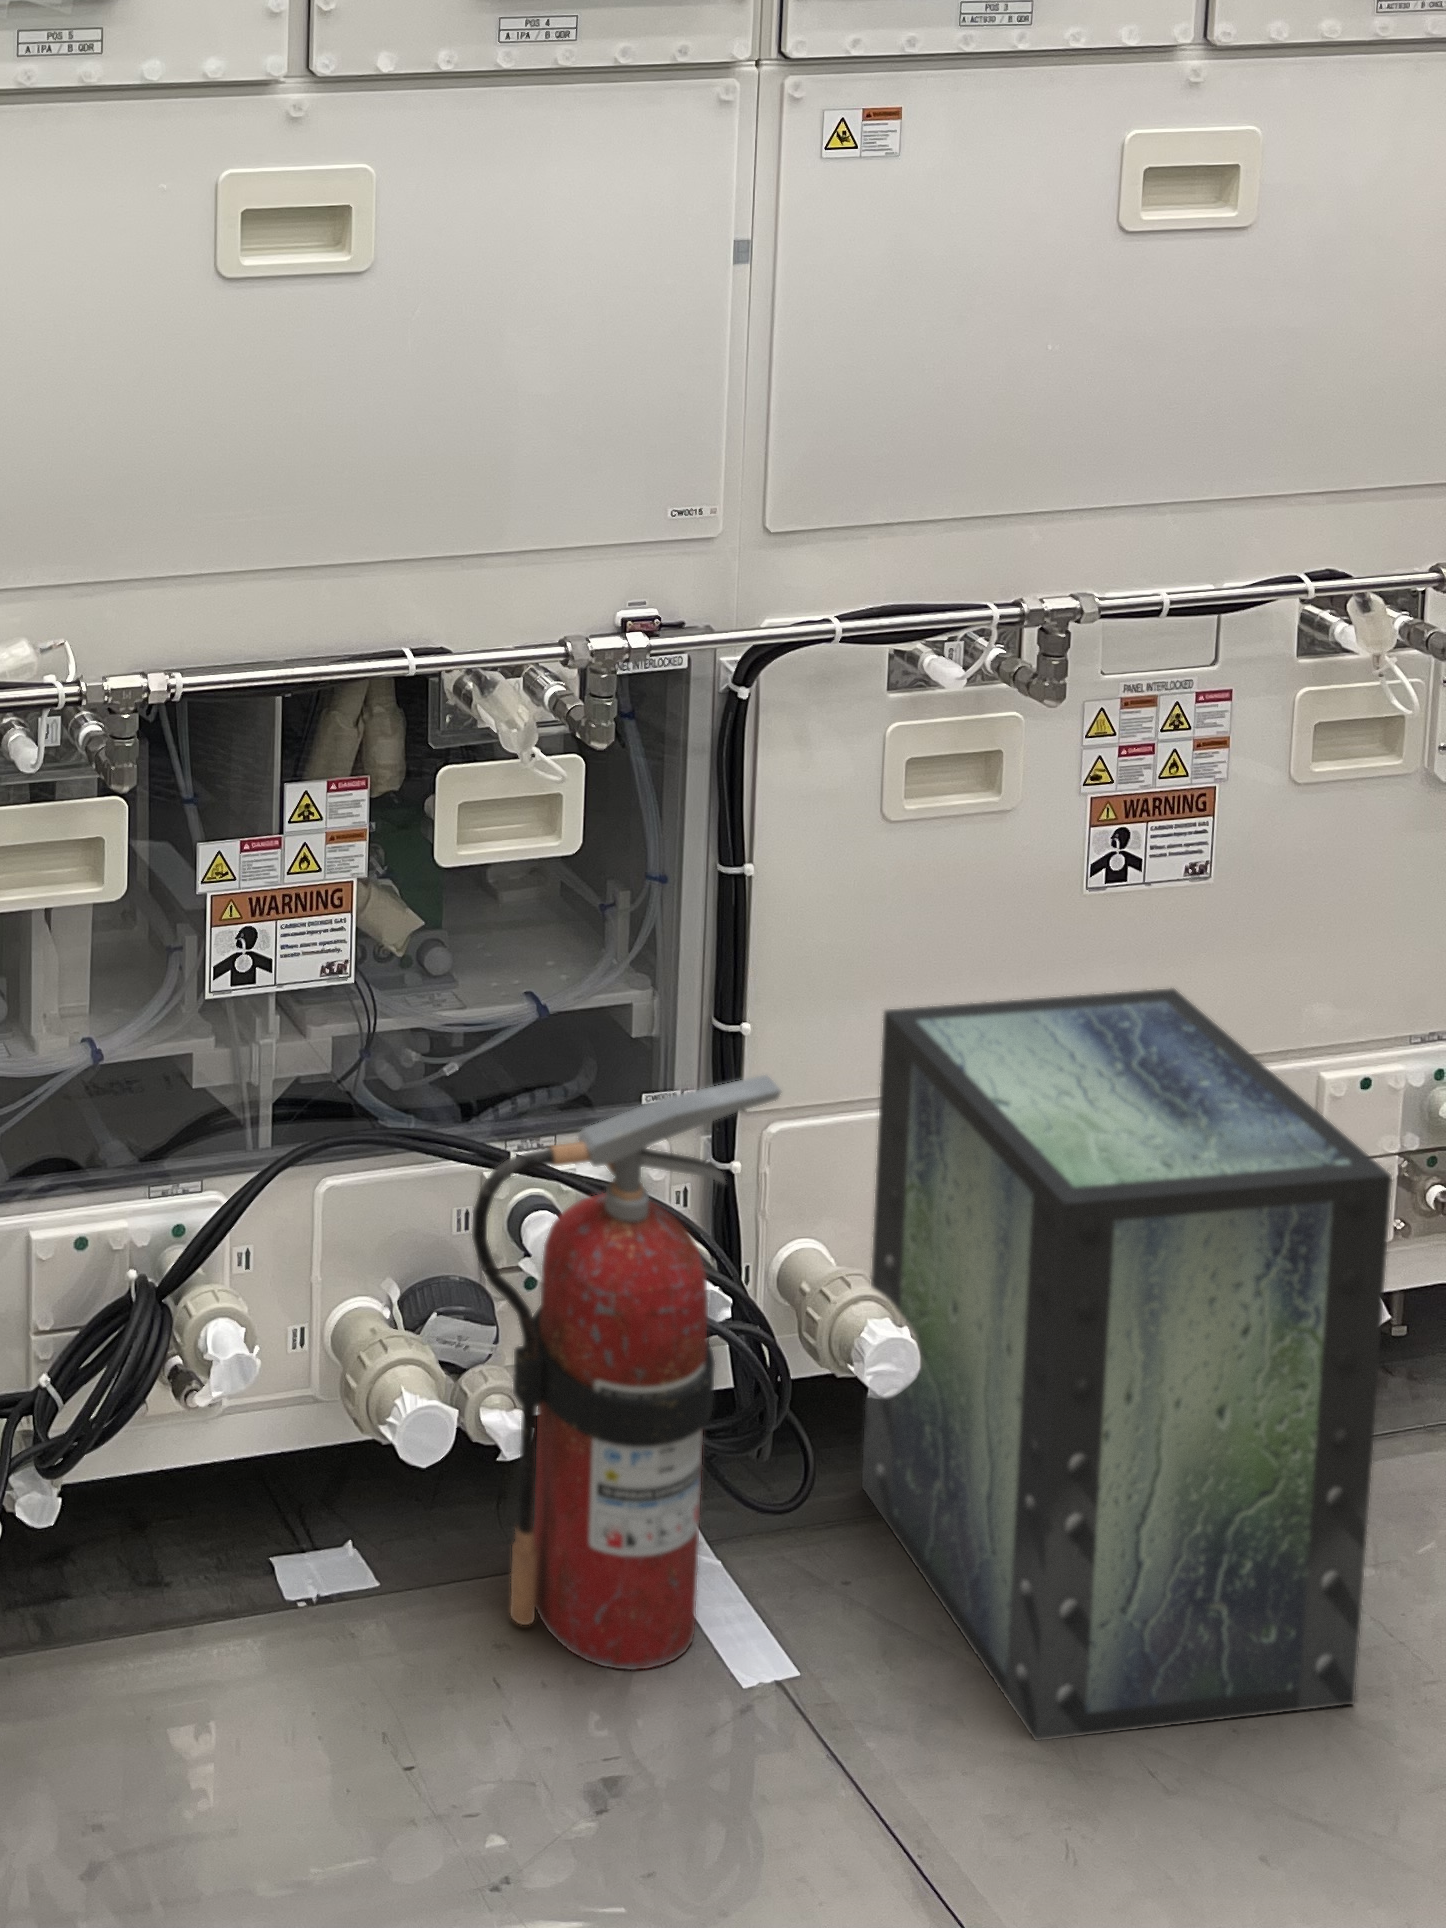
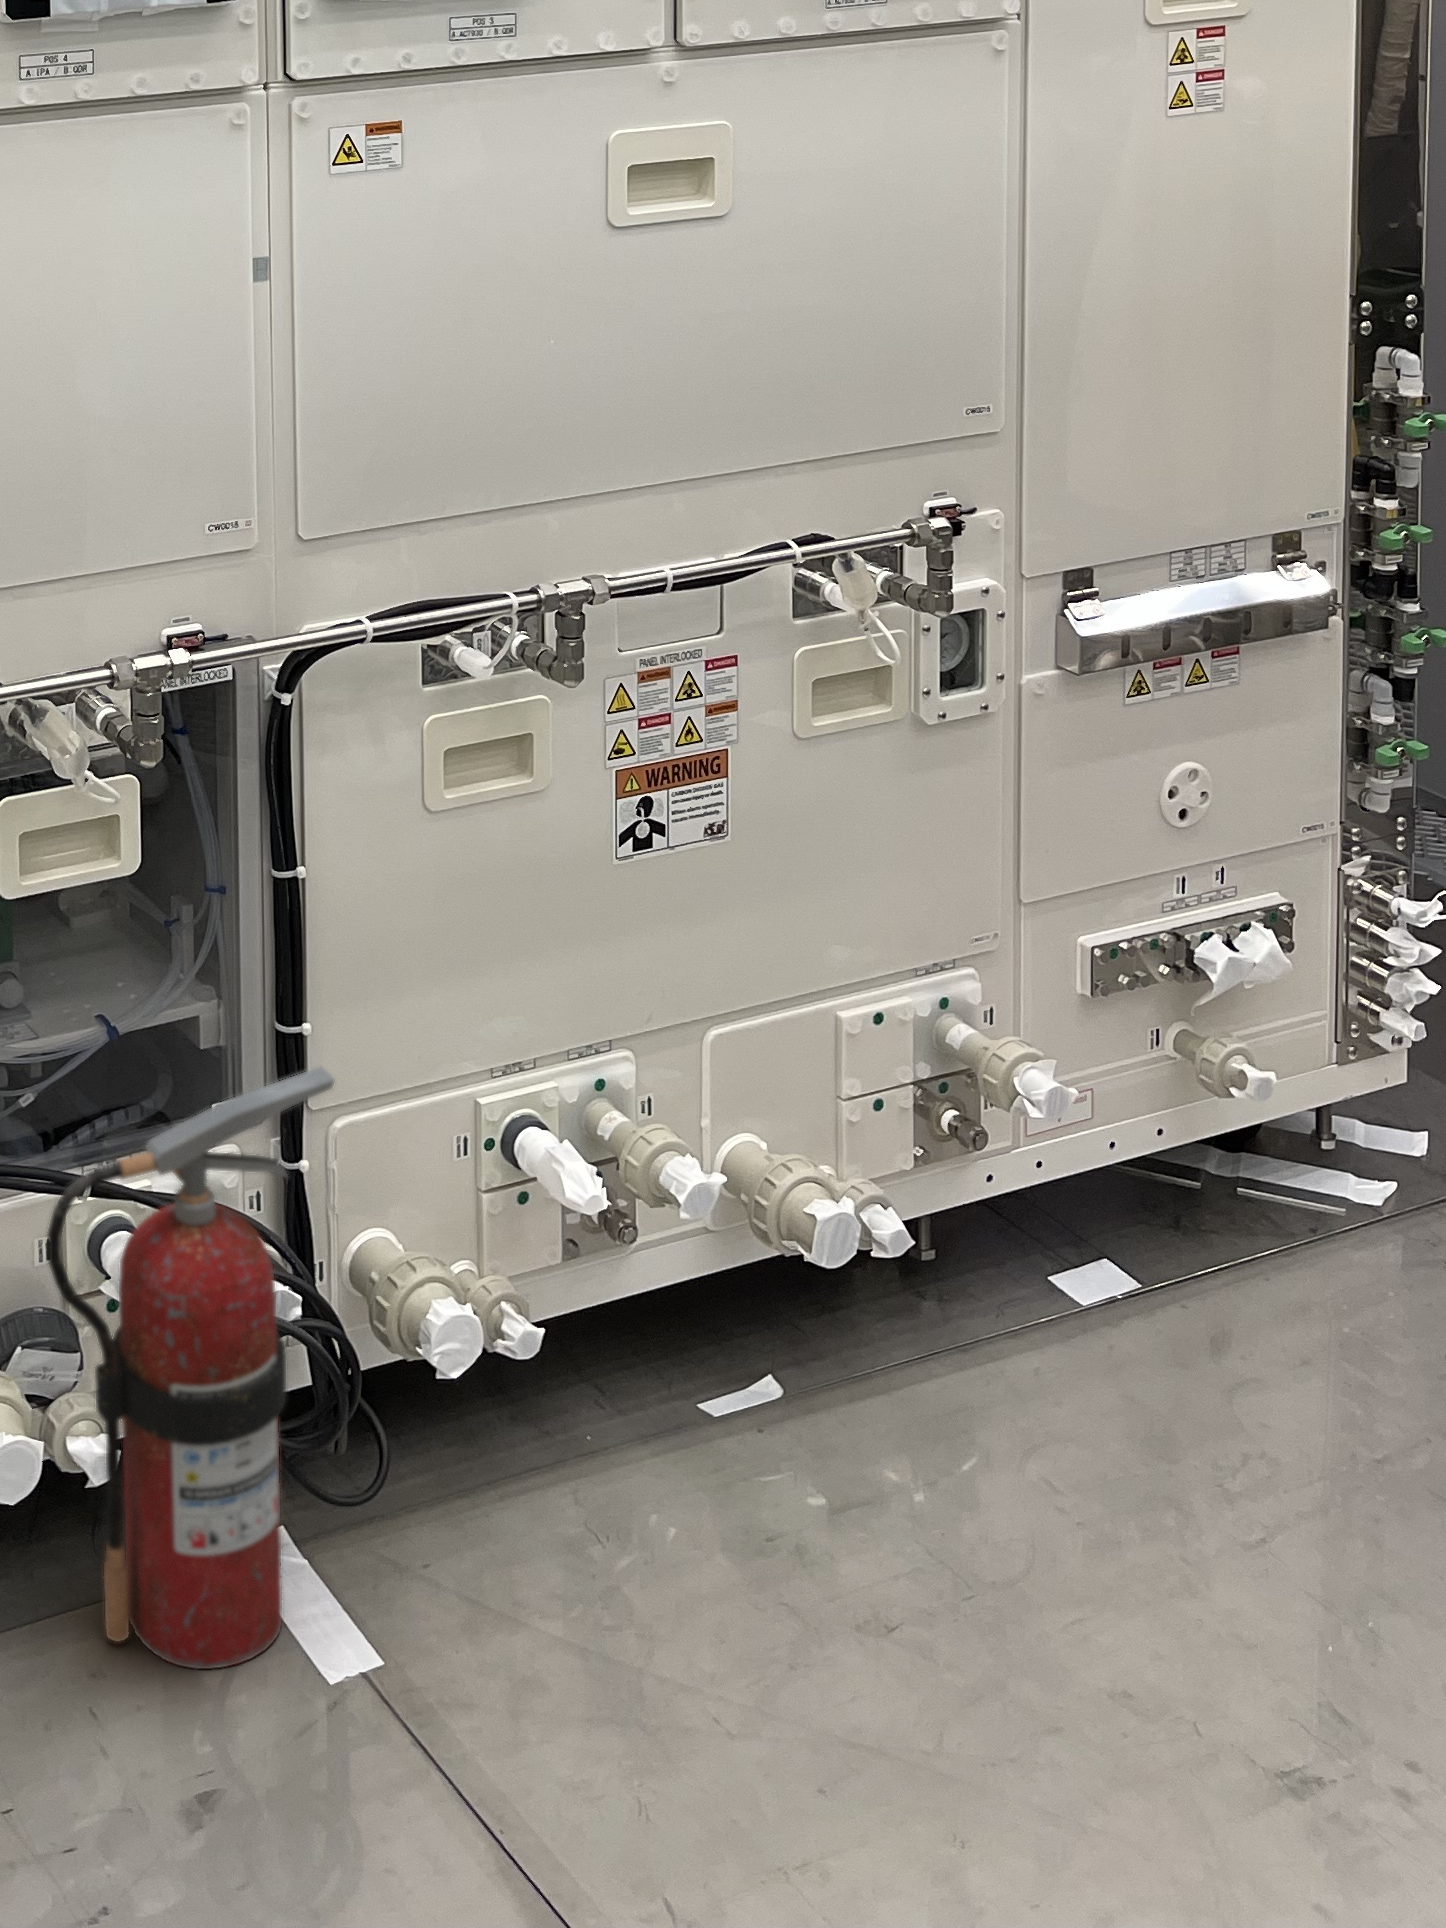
storage box: present [862,989,1392,1741] -> none [433,944,879,1674]

